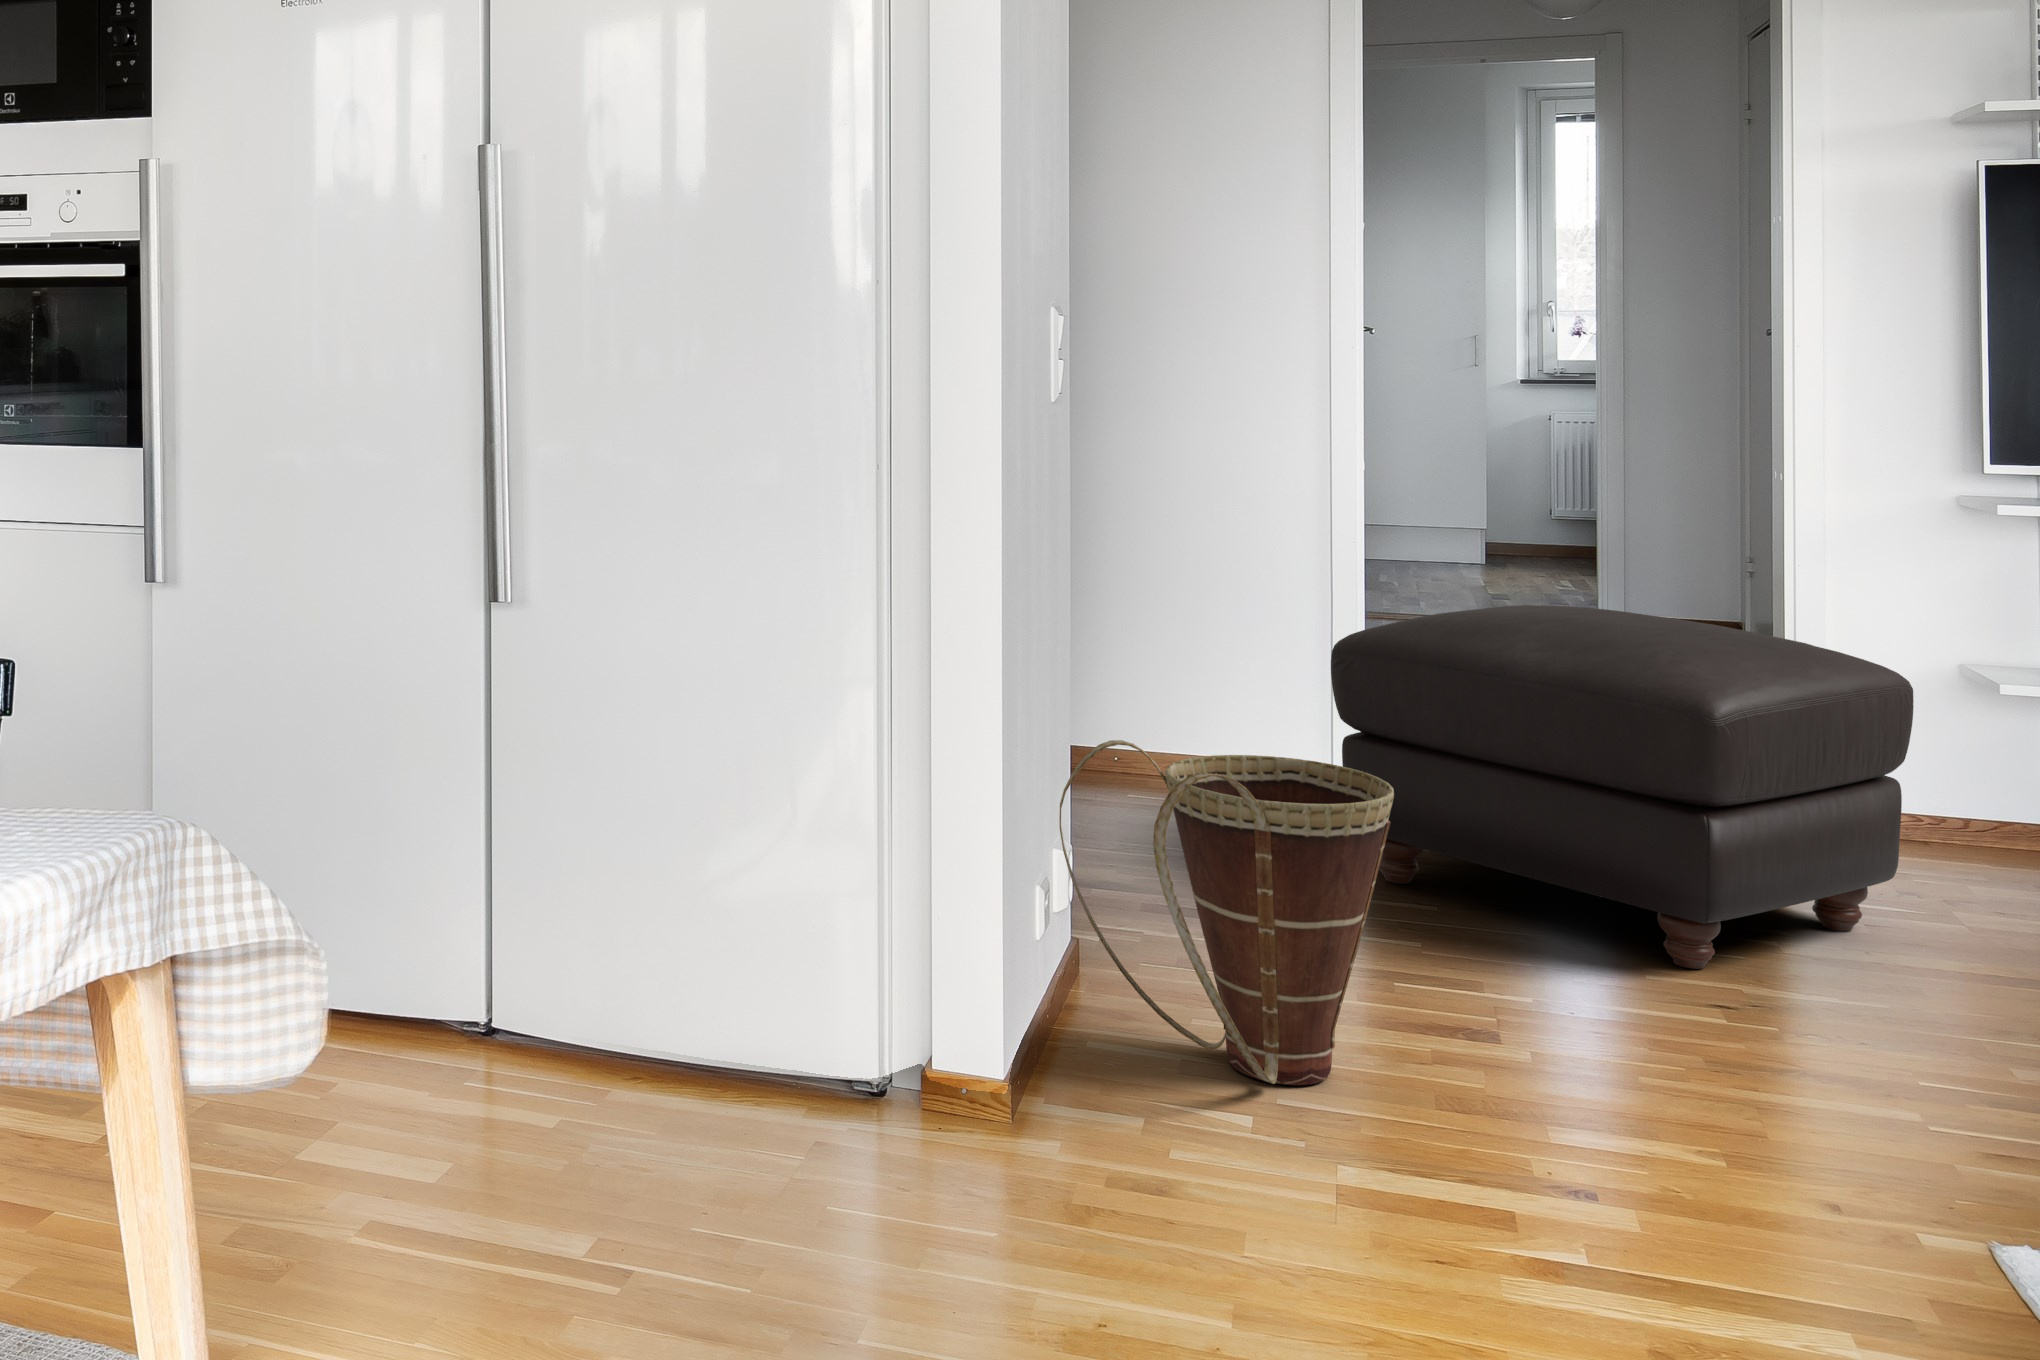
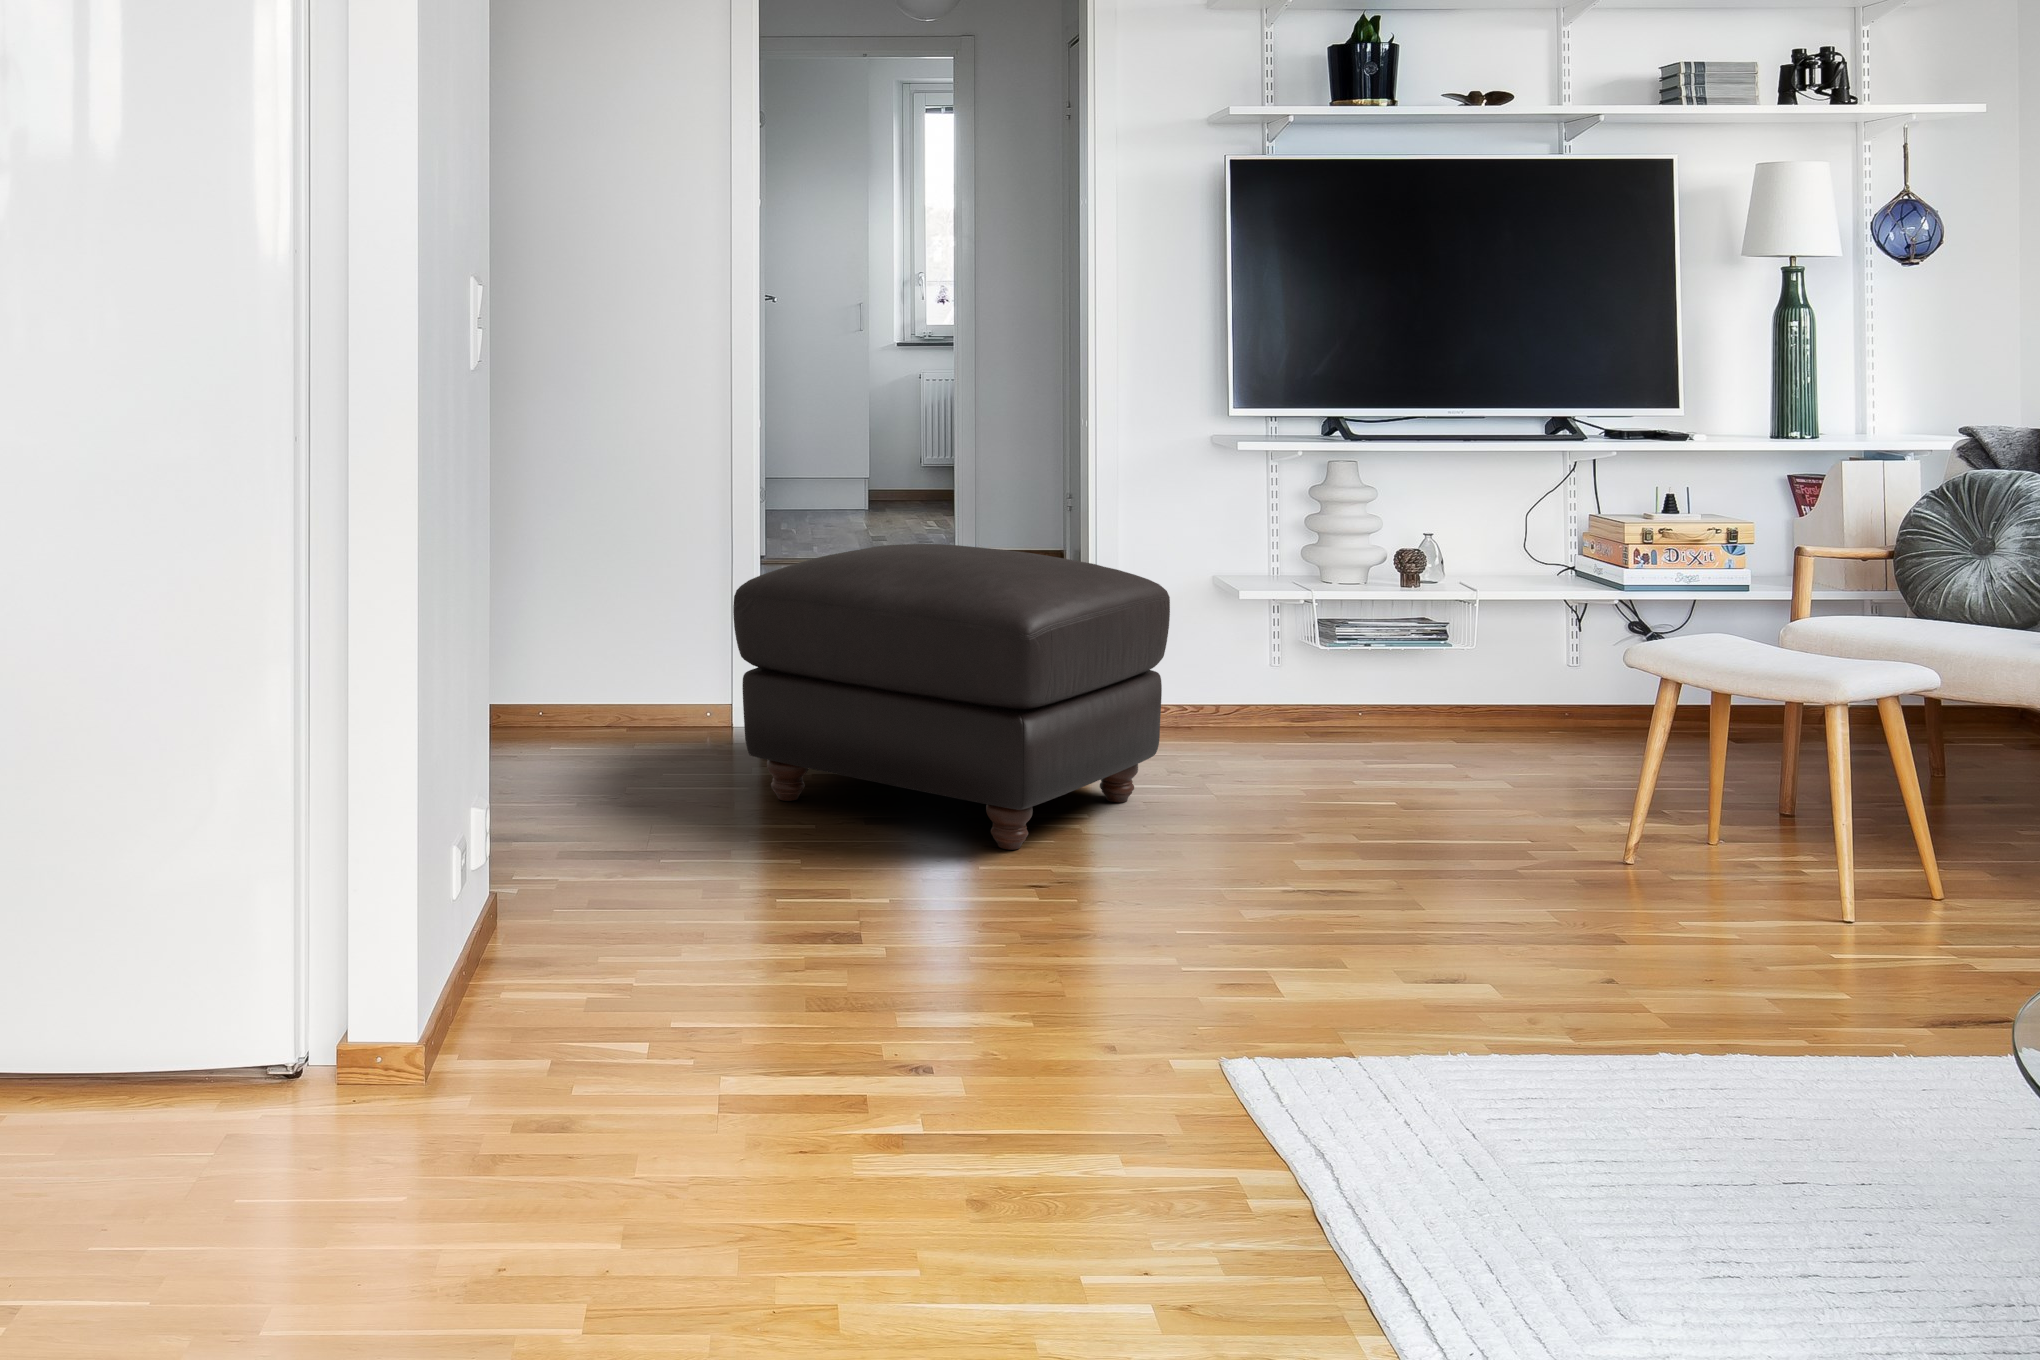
basket: present [1059,740,1394,1085] -> none [475,696,772,1009]

